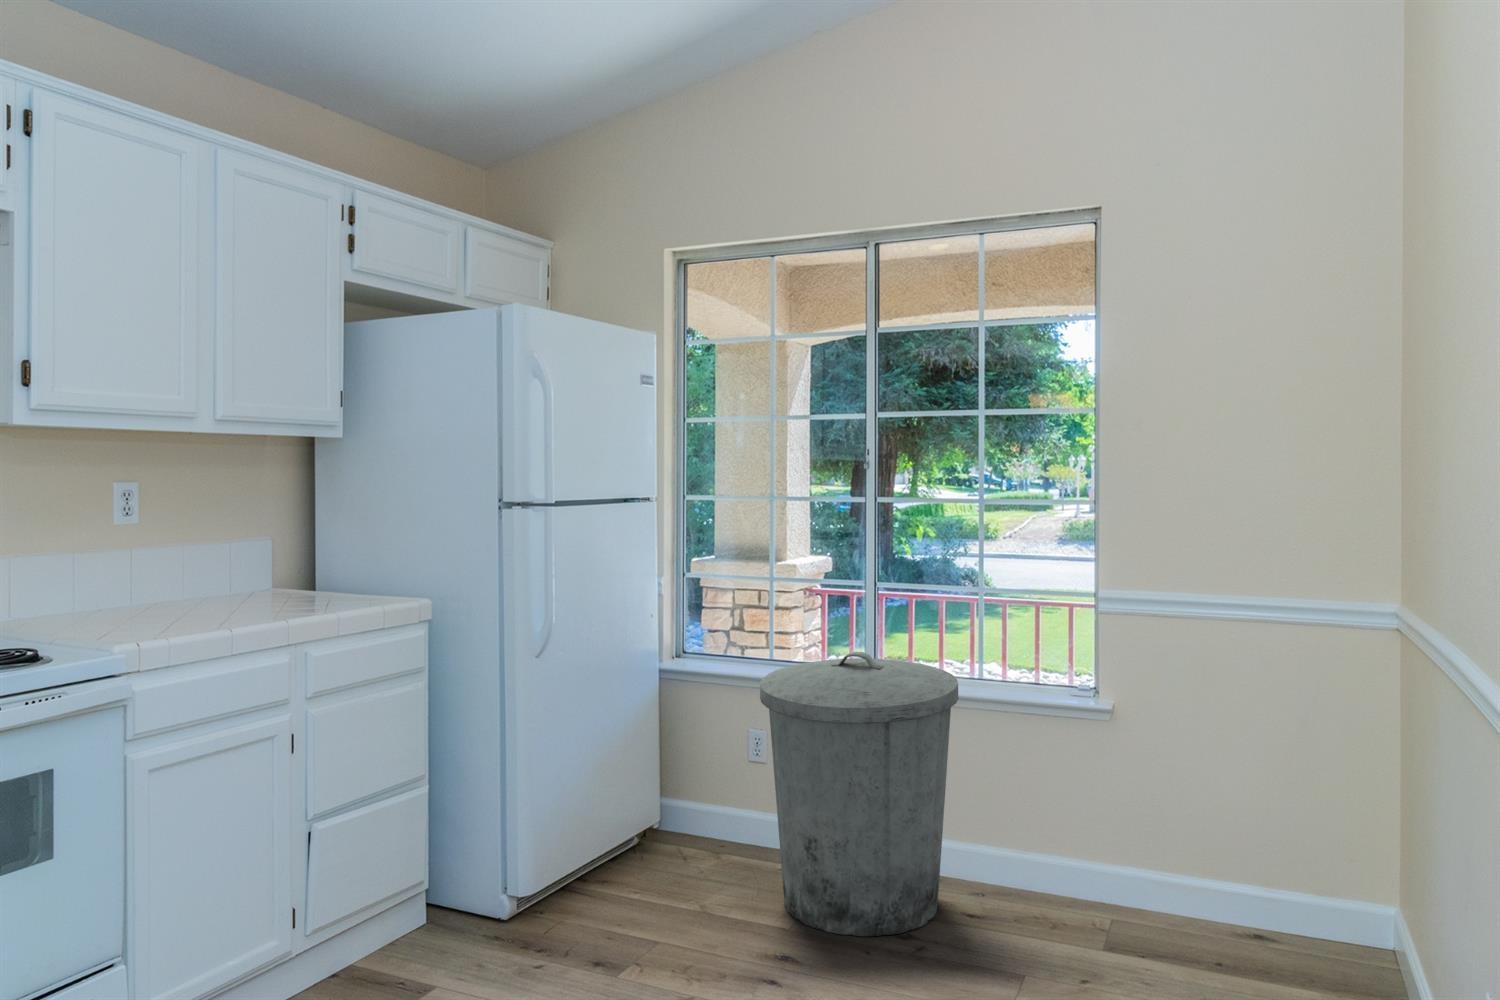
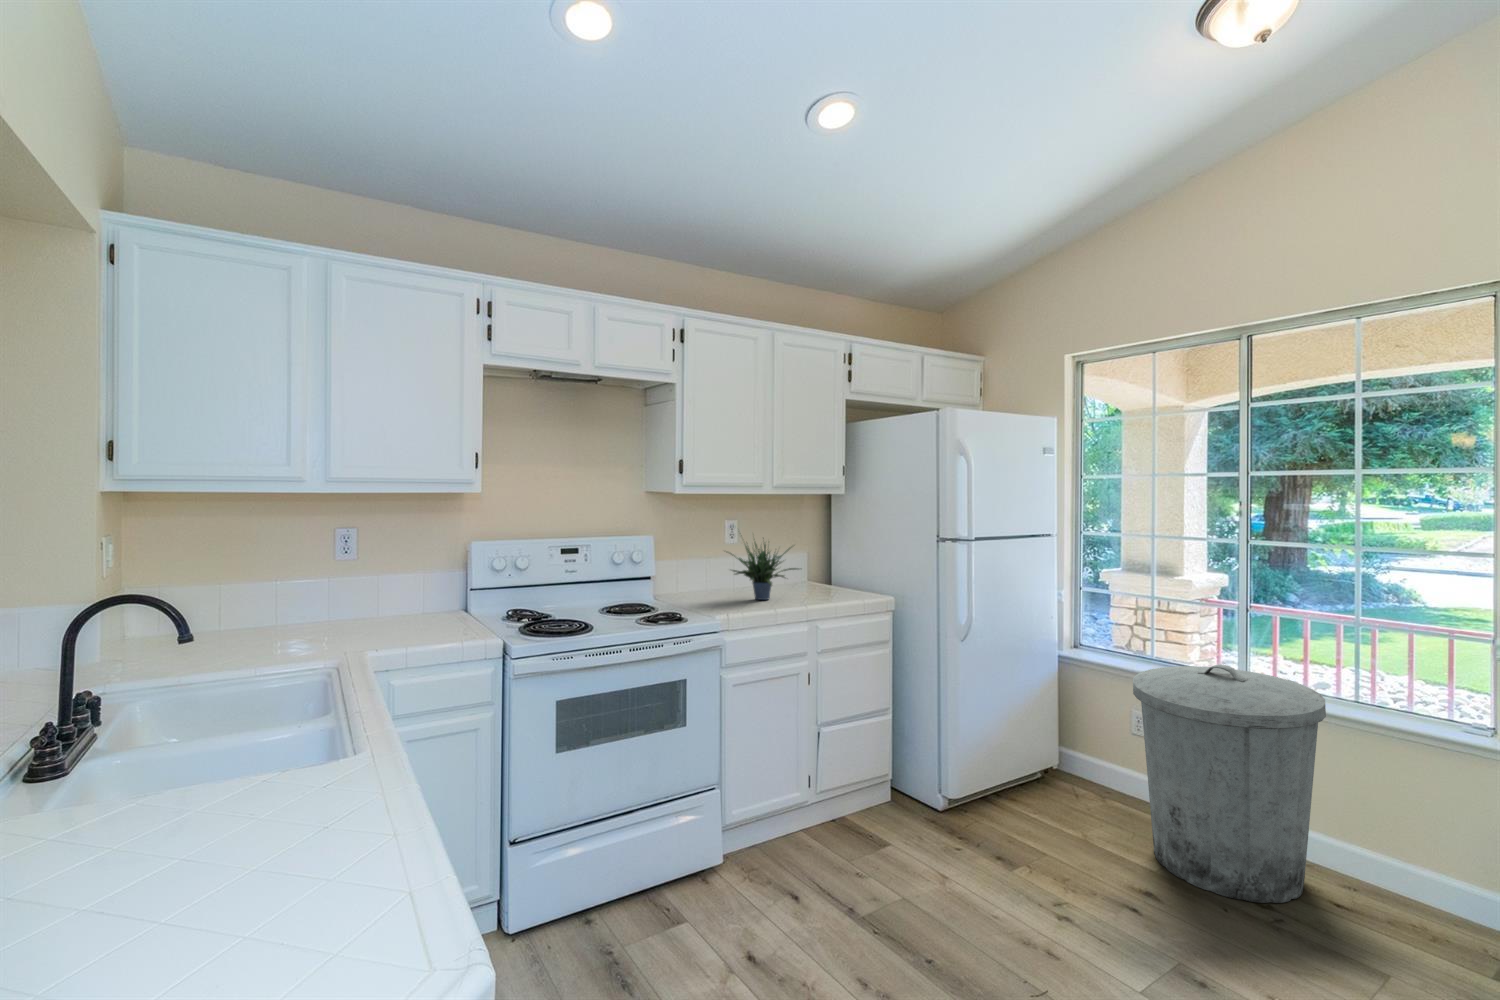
potted plant: none [110,488,273,618] -> present [728,539,801,600]

